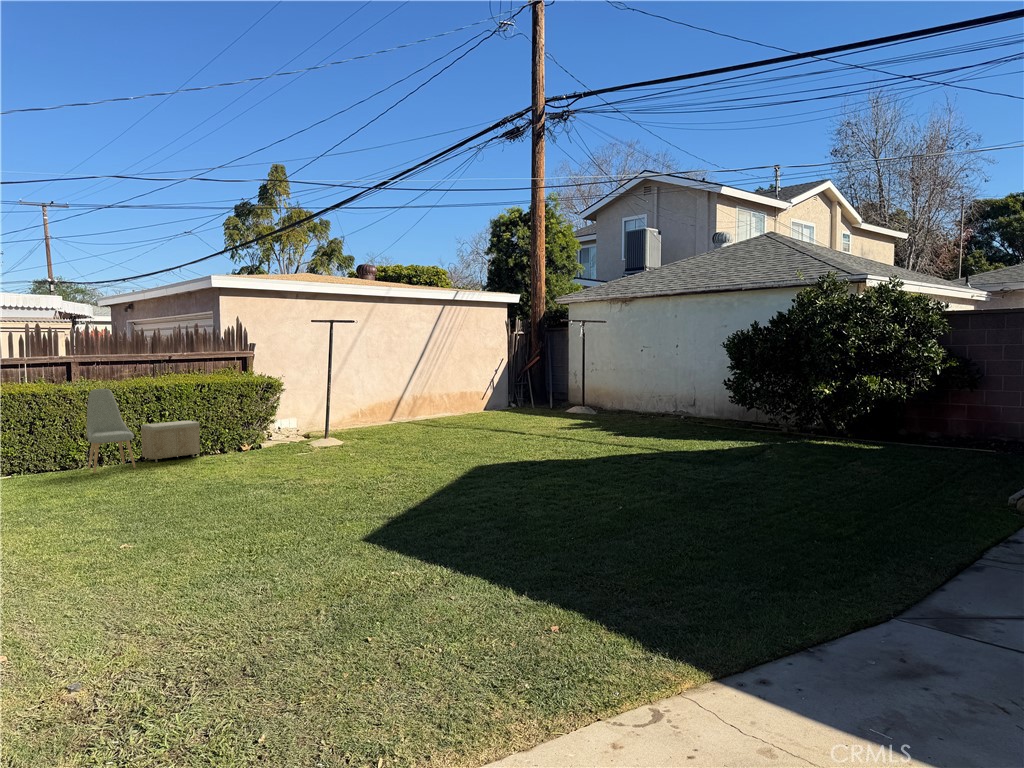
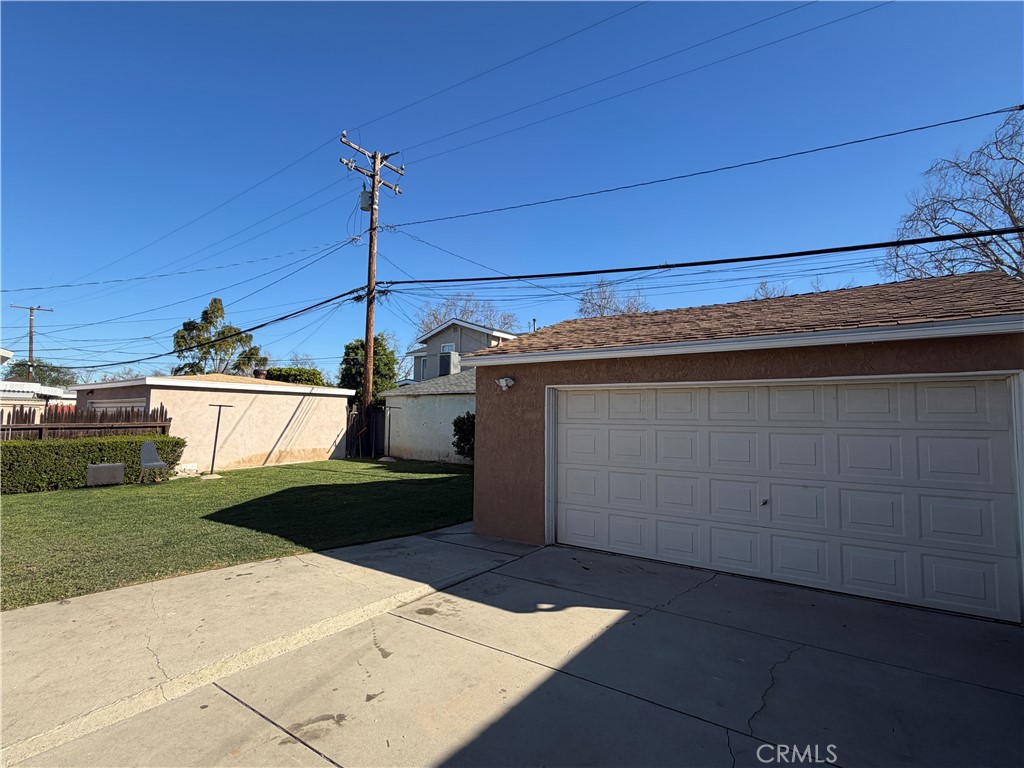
chair: present [87,389,136,473] -> present [139,441,167,483]

